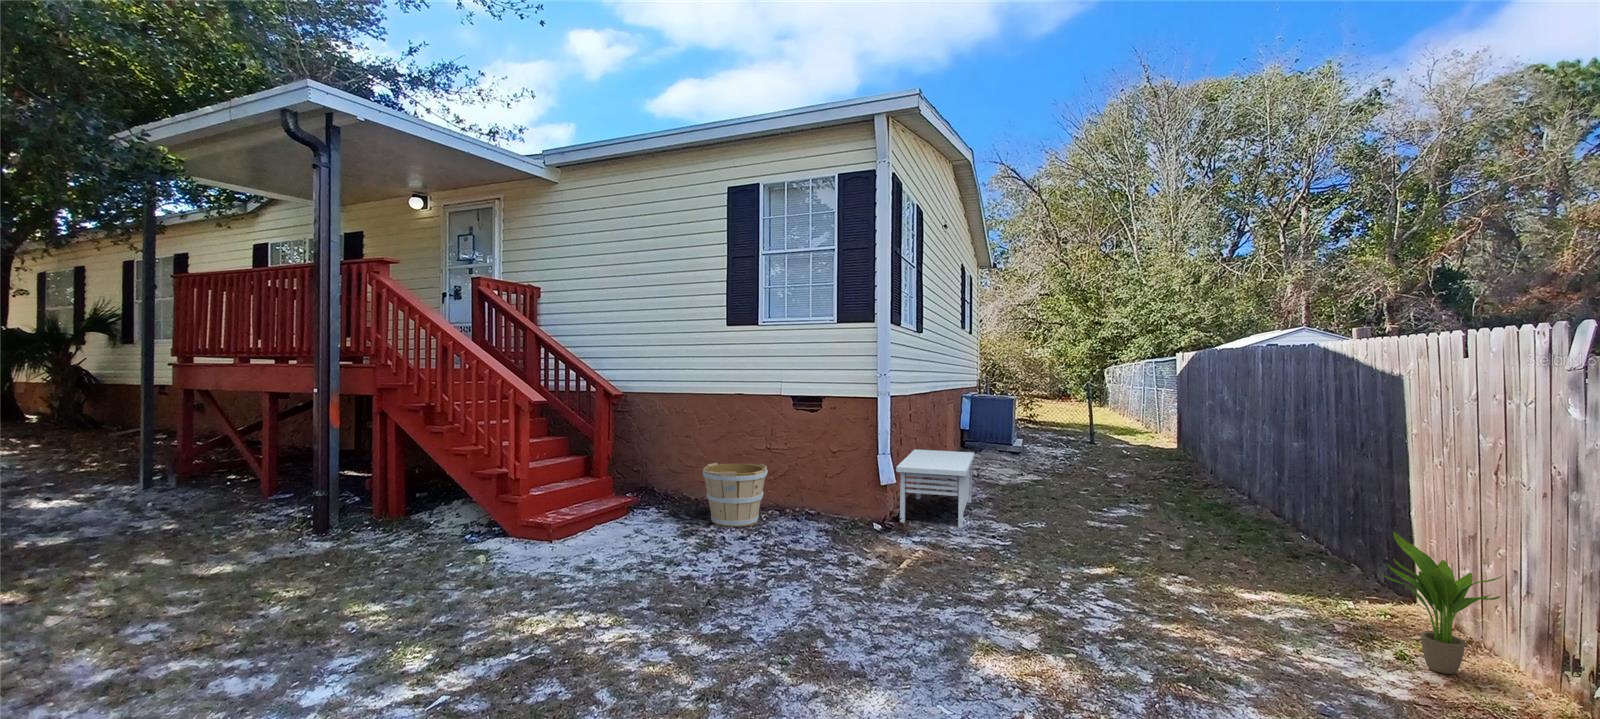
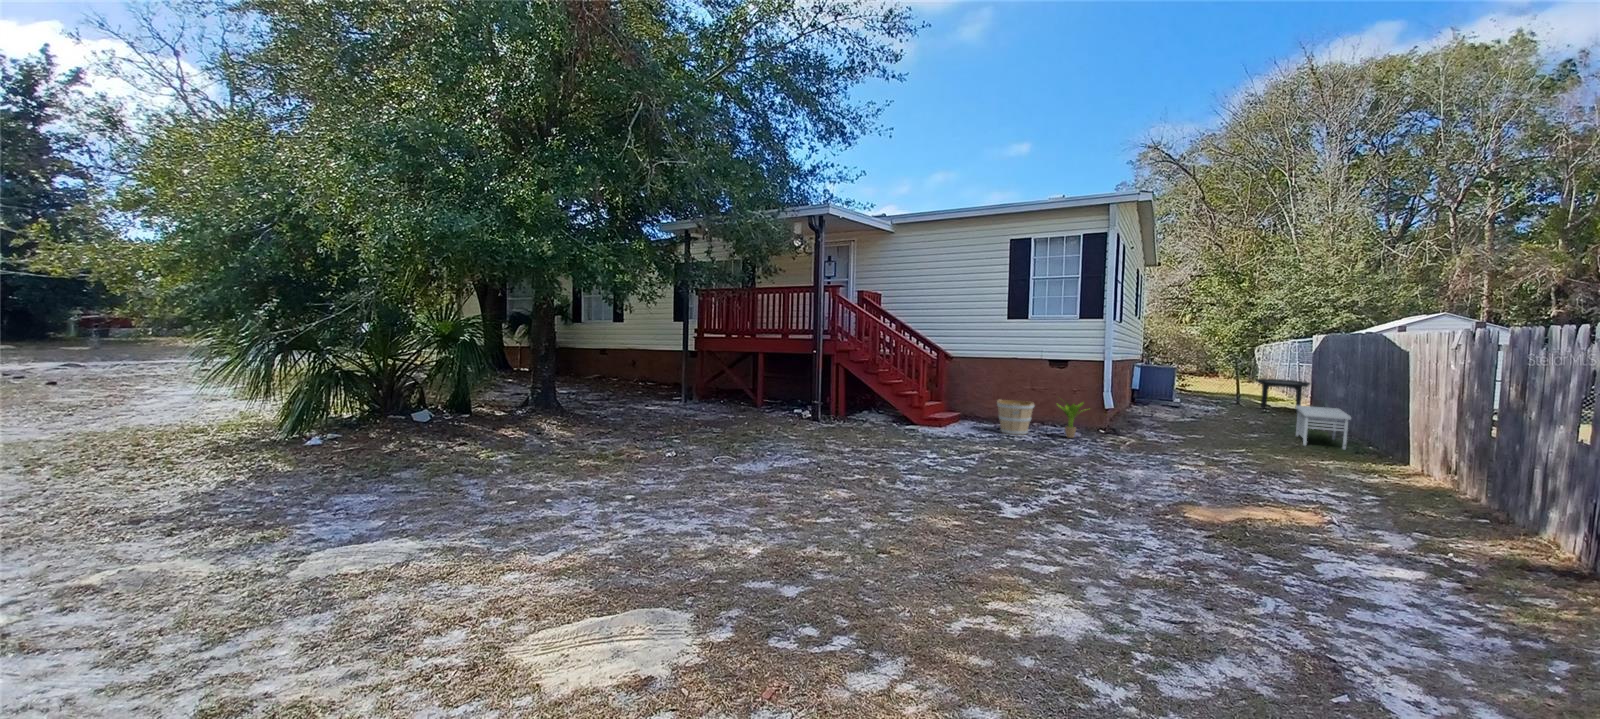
round table: none [1110,408,1179,451] -> present [1256,379,1310,413]
storage bench: present [896,449,975,528] -> present [1296,405,1351,449]
potted plant: present [1380,532,1502,674] -> present [1059,402,1083,438]

